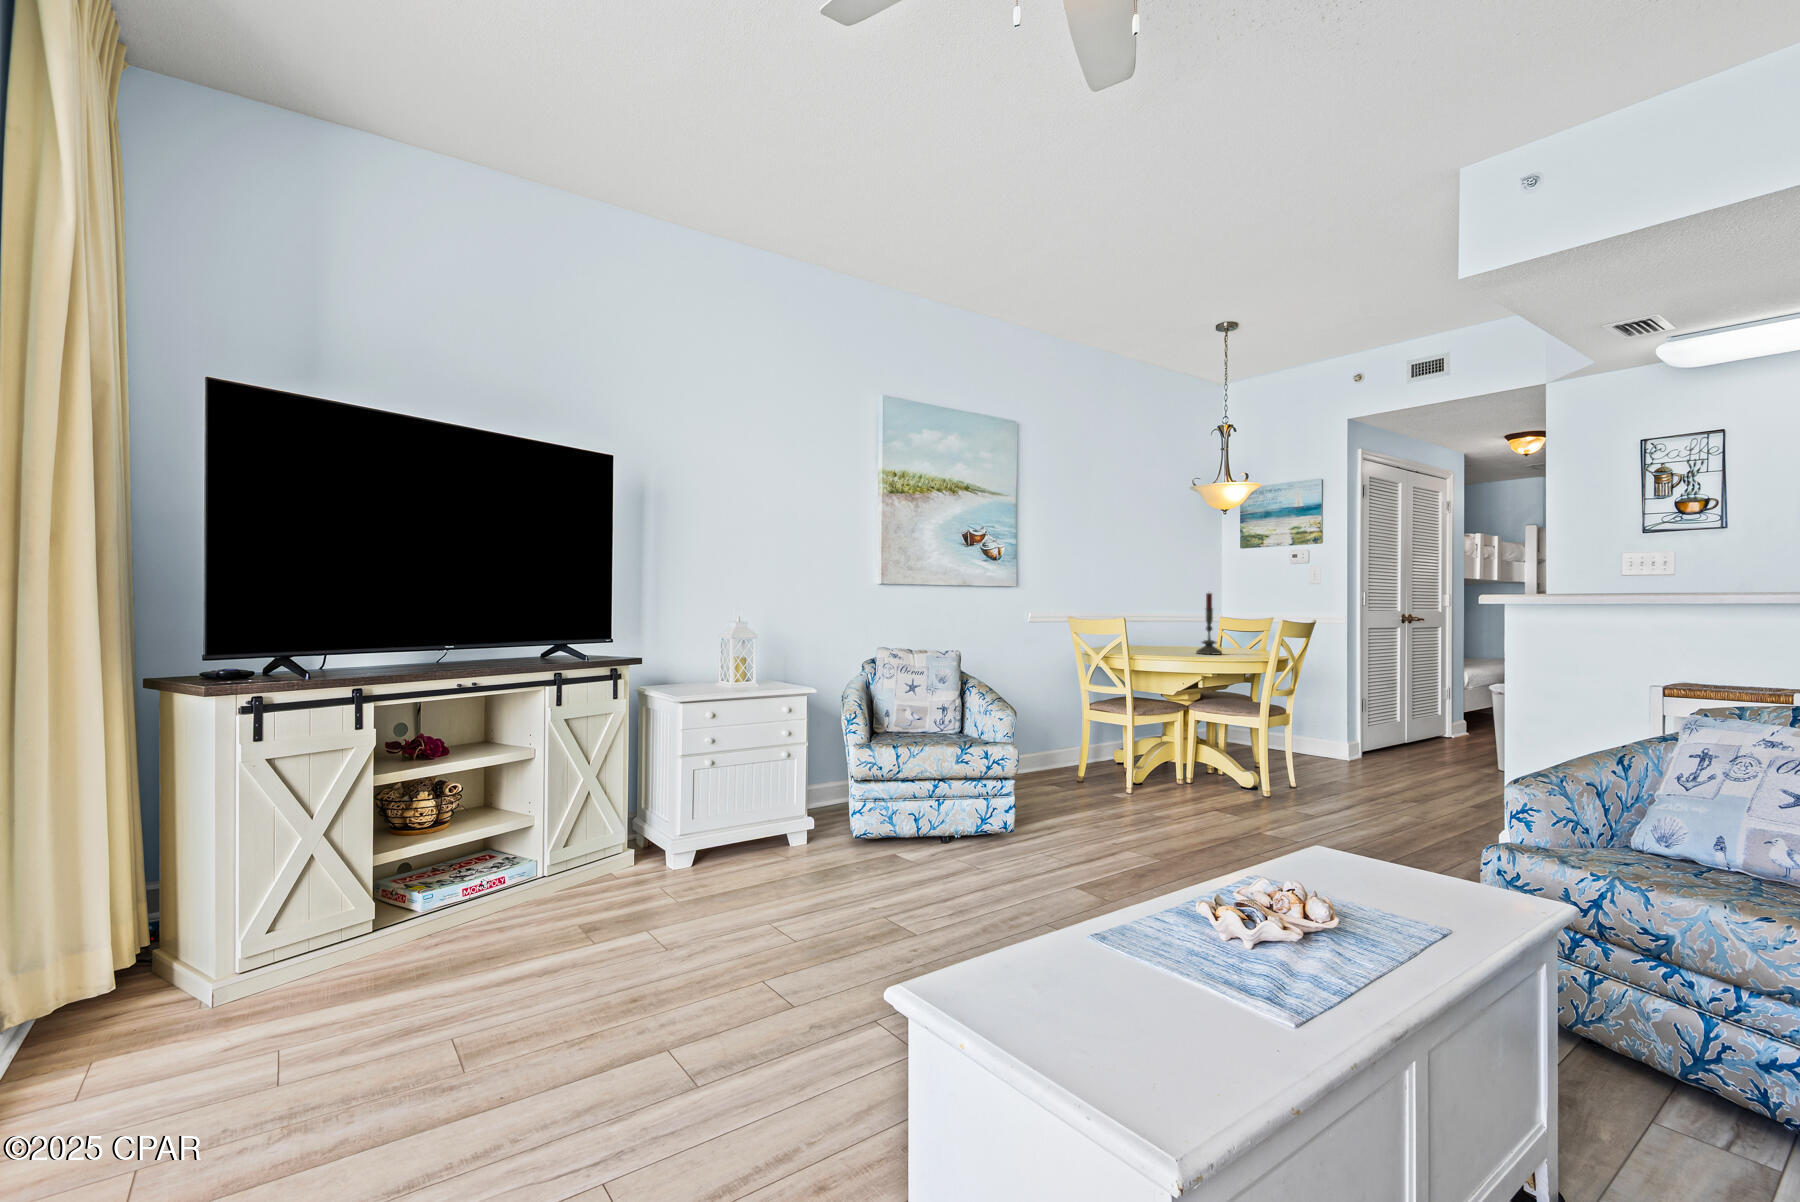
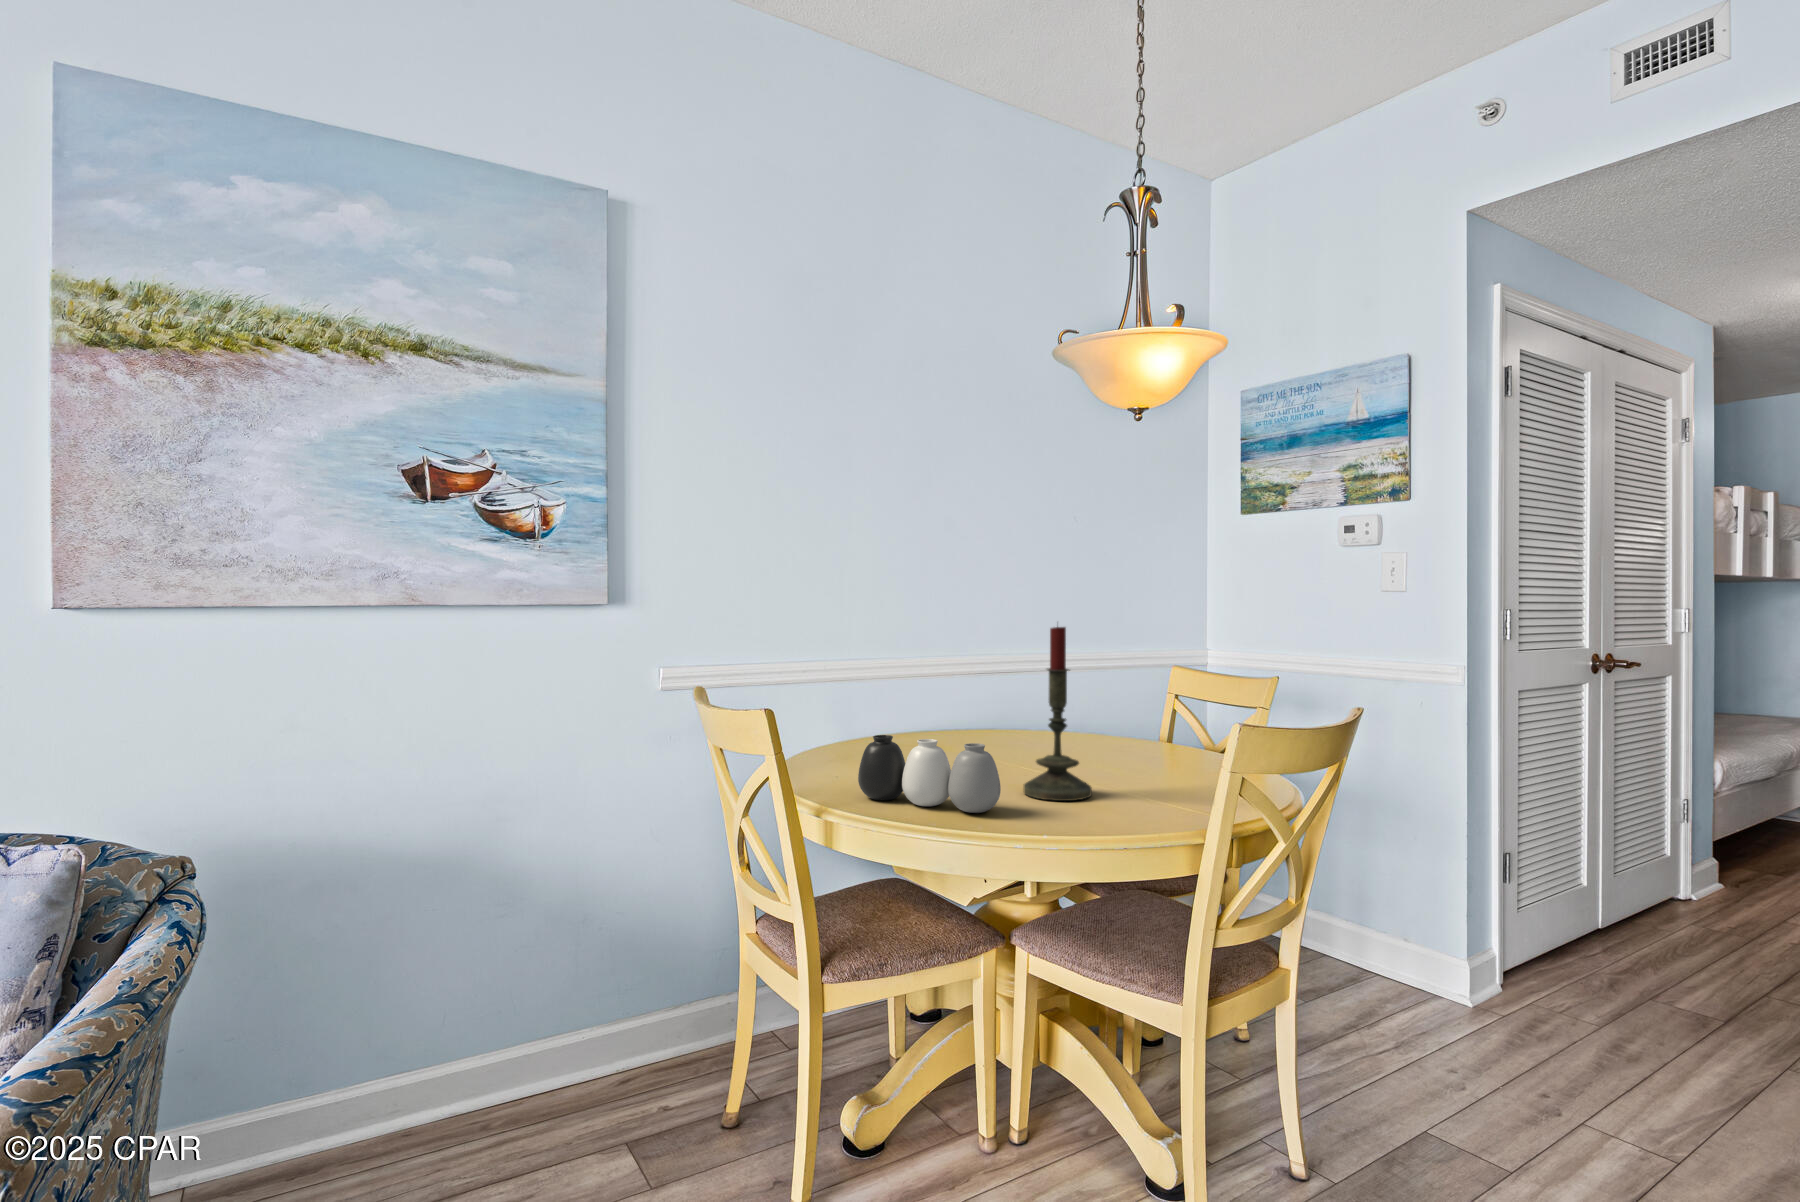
vase: none [1141,632,1199,655] -> present [858,735,1001,813]

